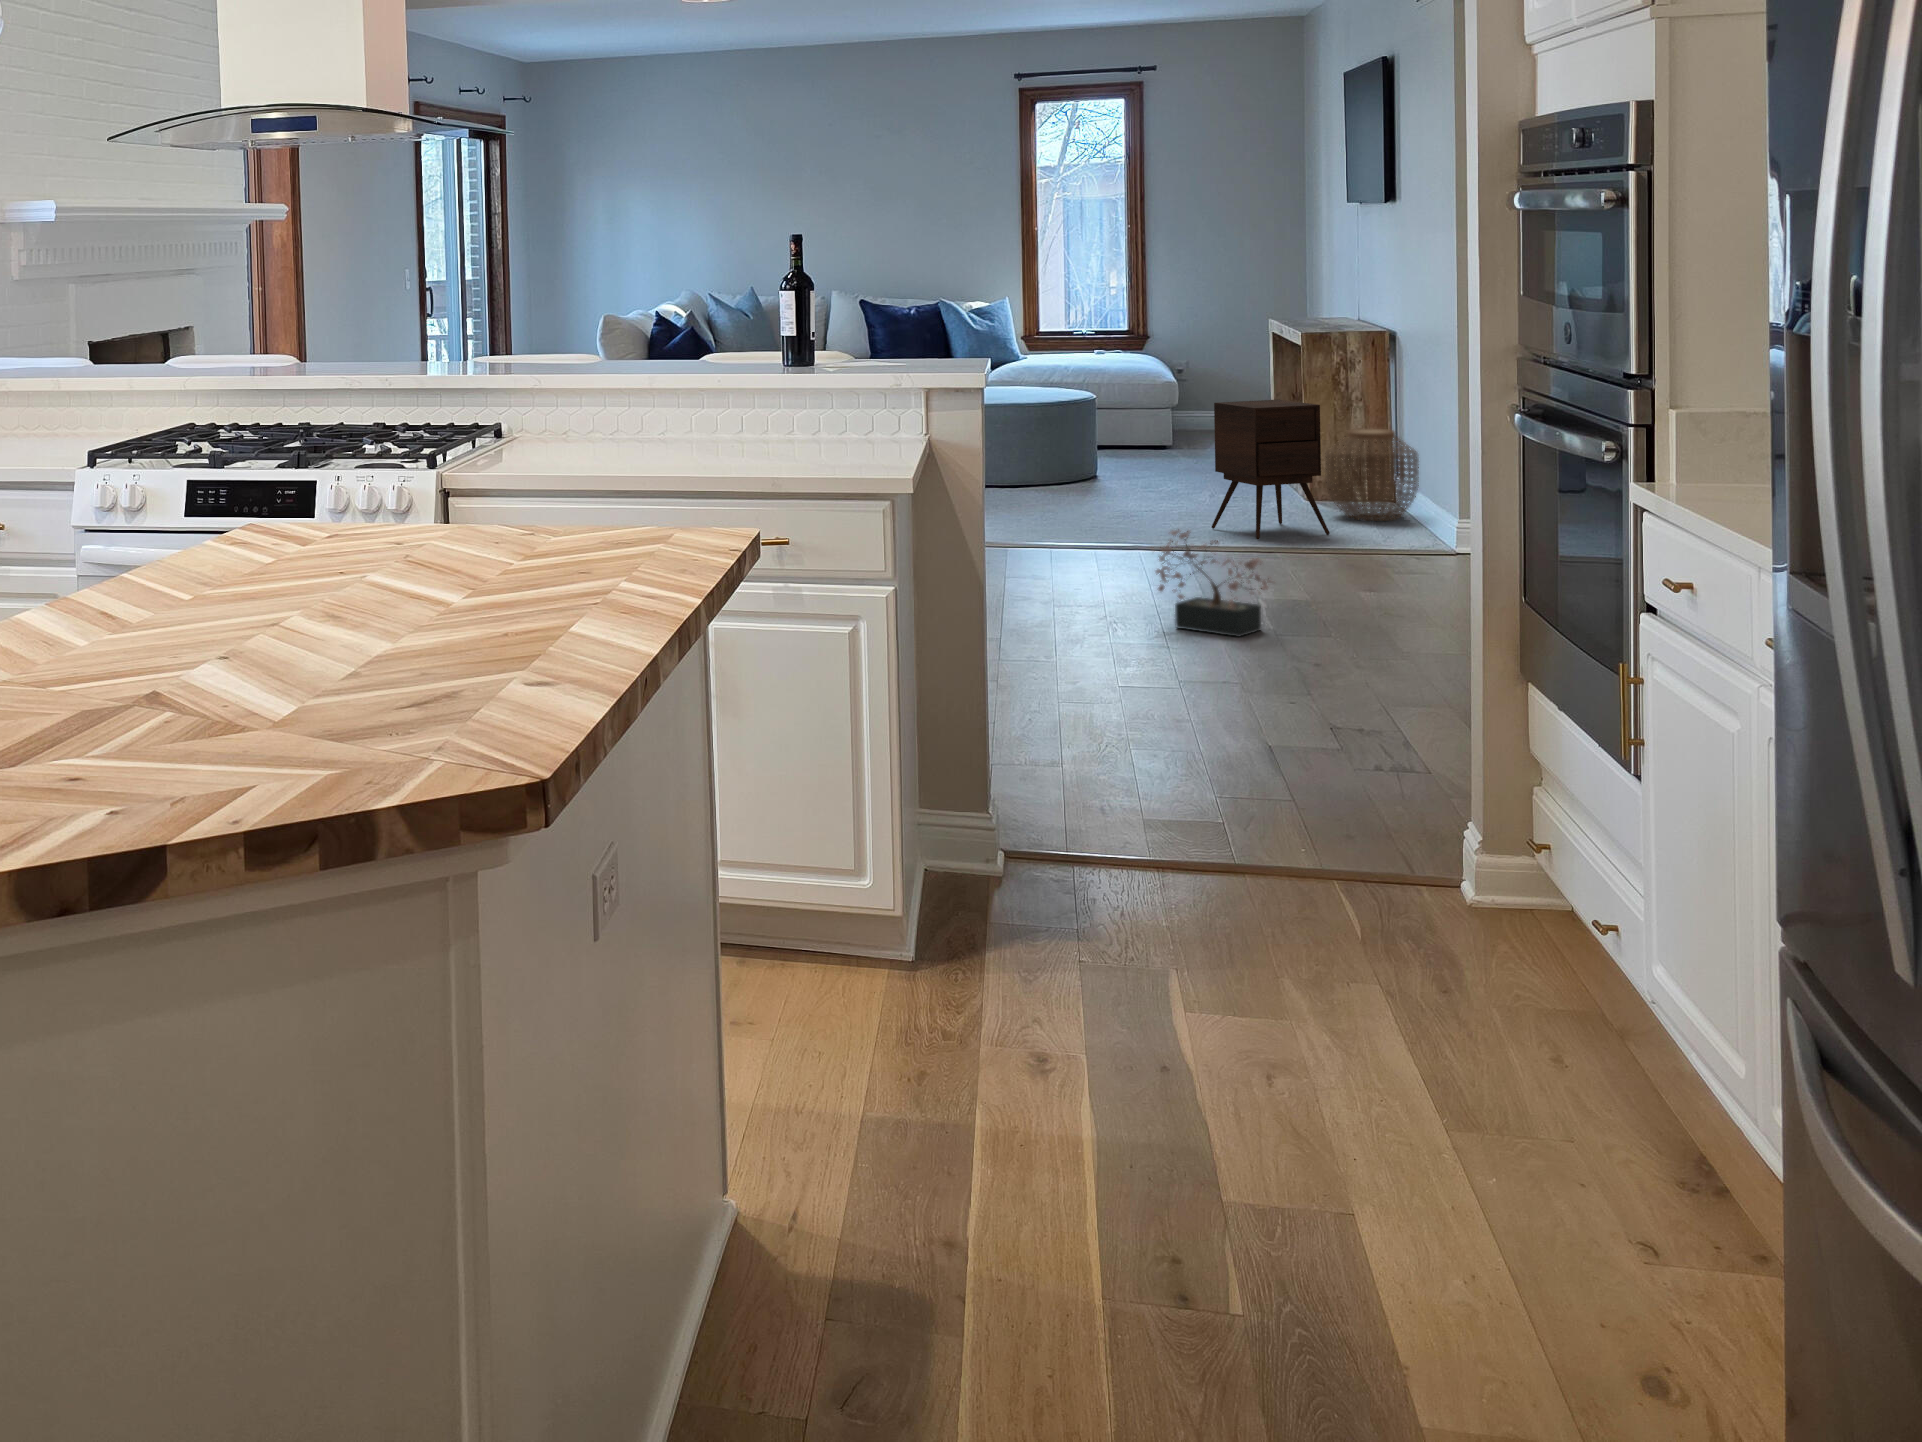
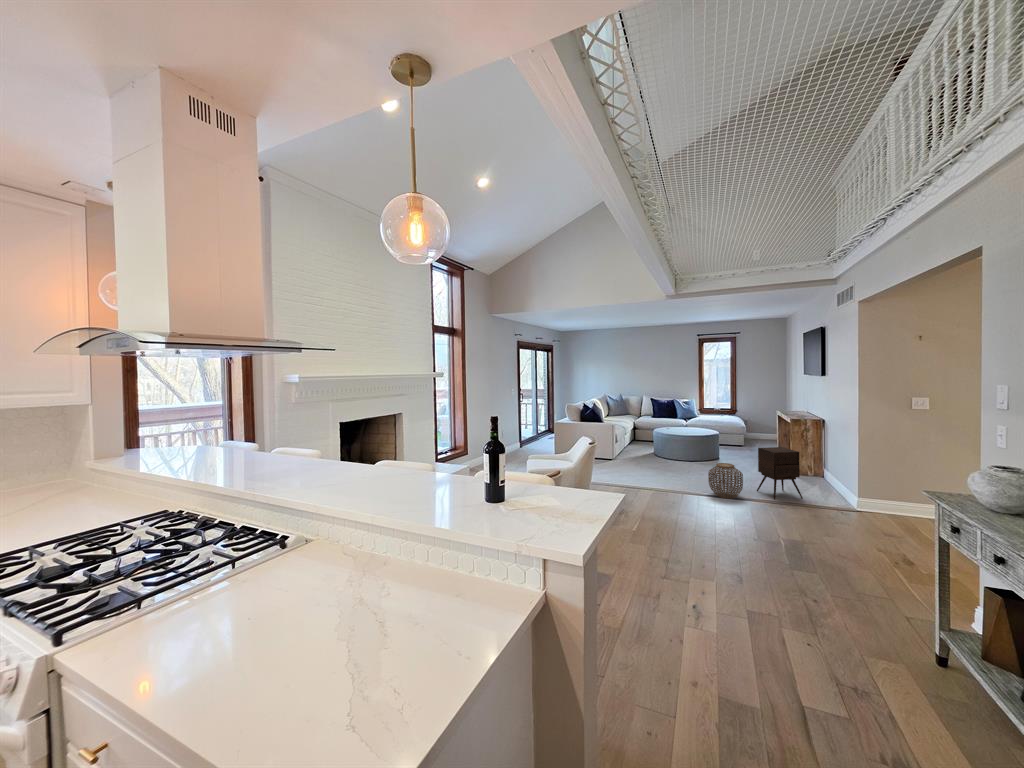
woven basket: present [1325,428,1419,521] -> present [708,463,743,499]
decorative plant: present [1153,530,1272,637] -> none [729,519,786,574]

